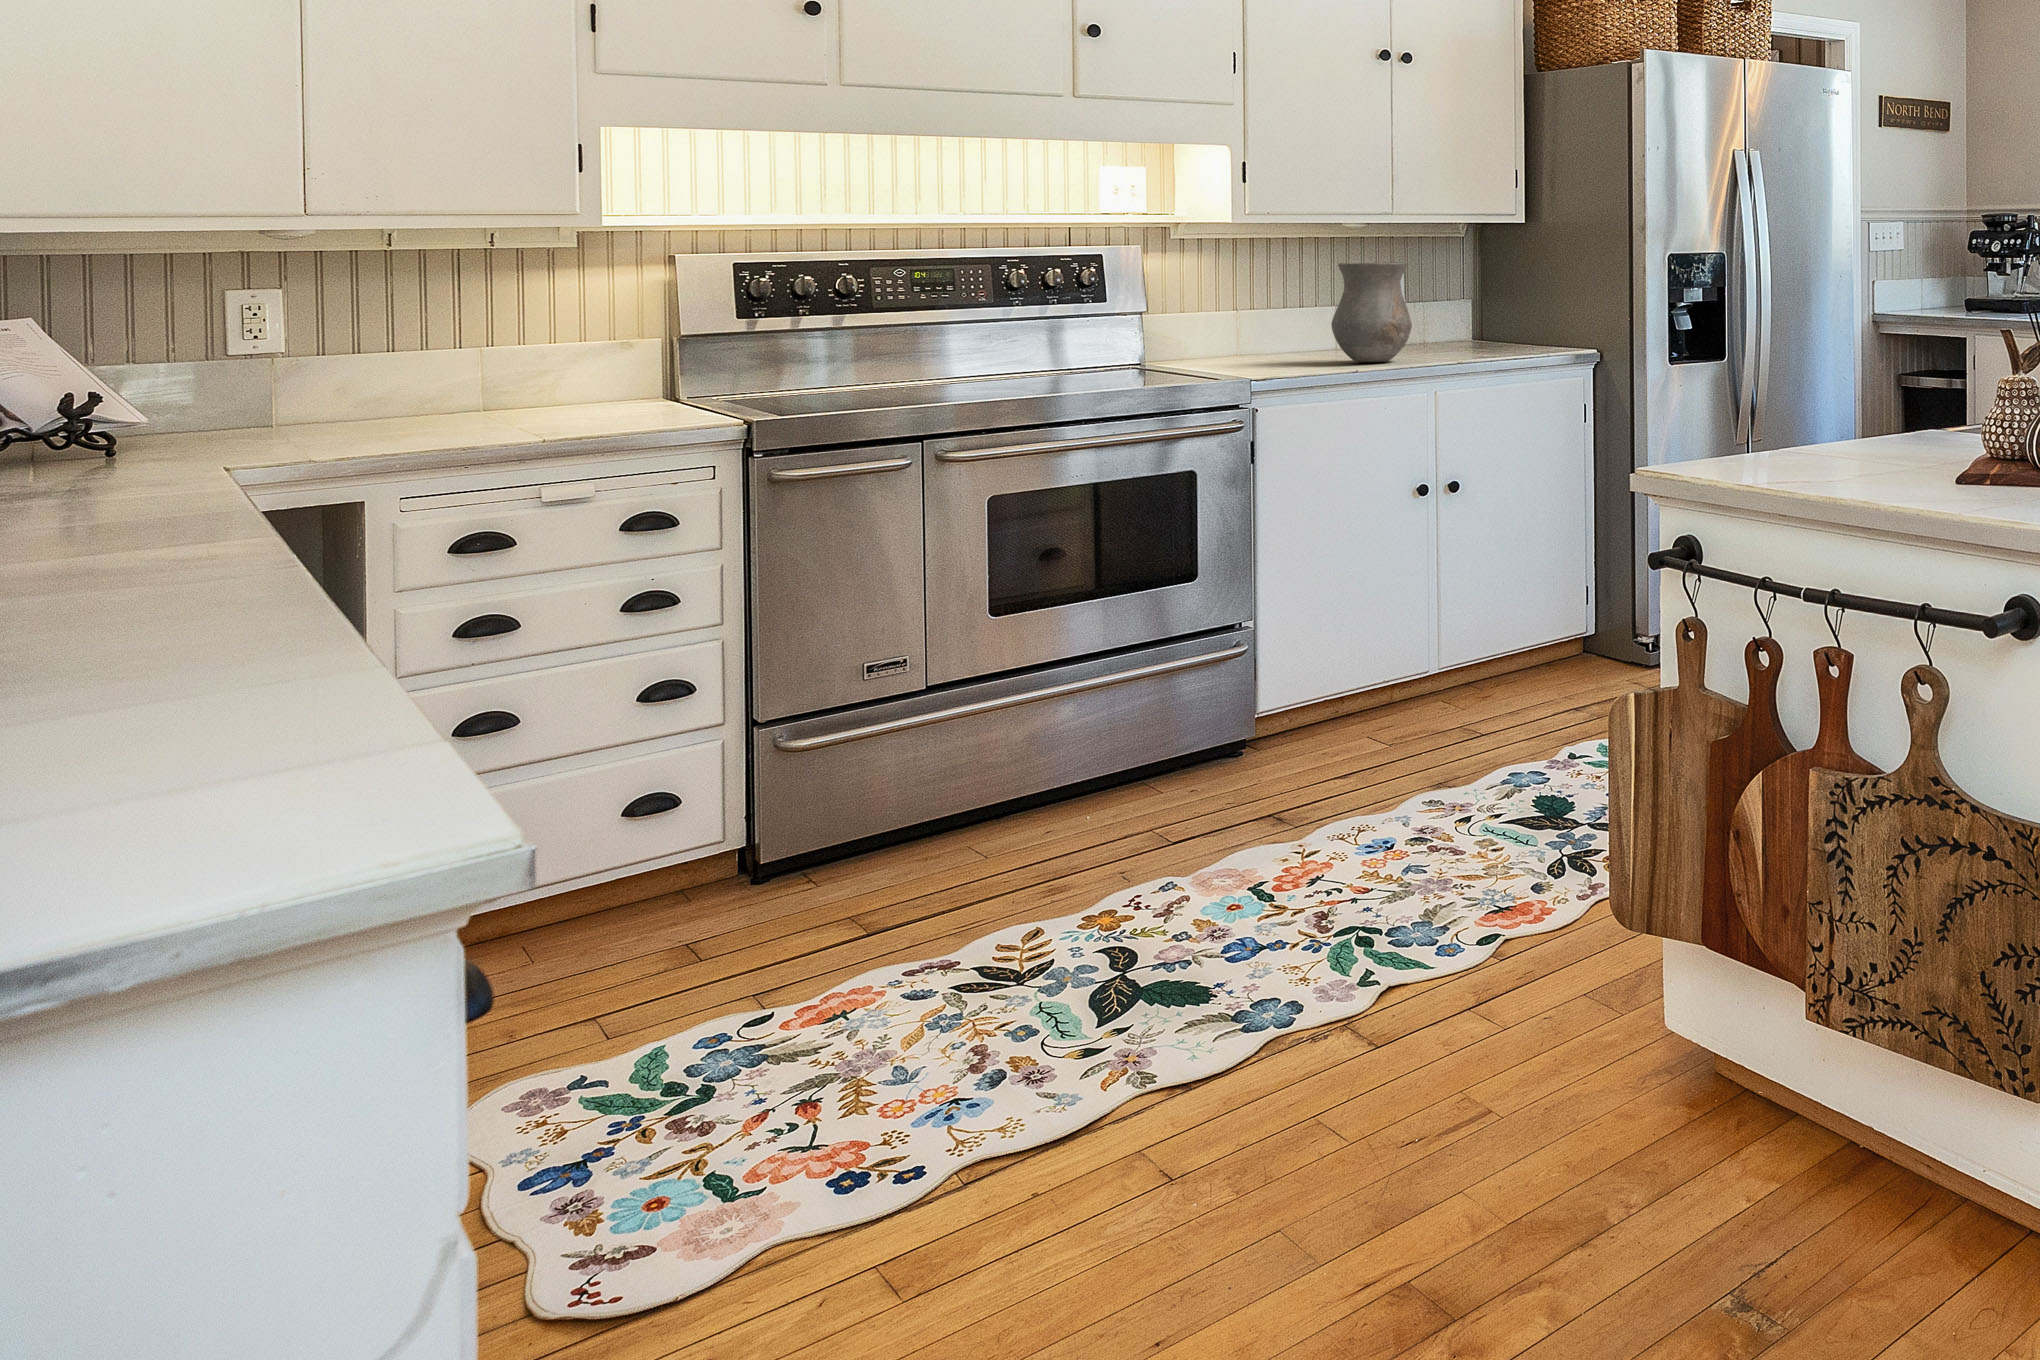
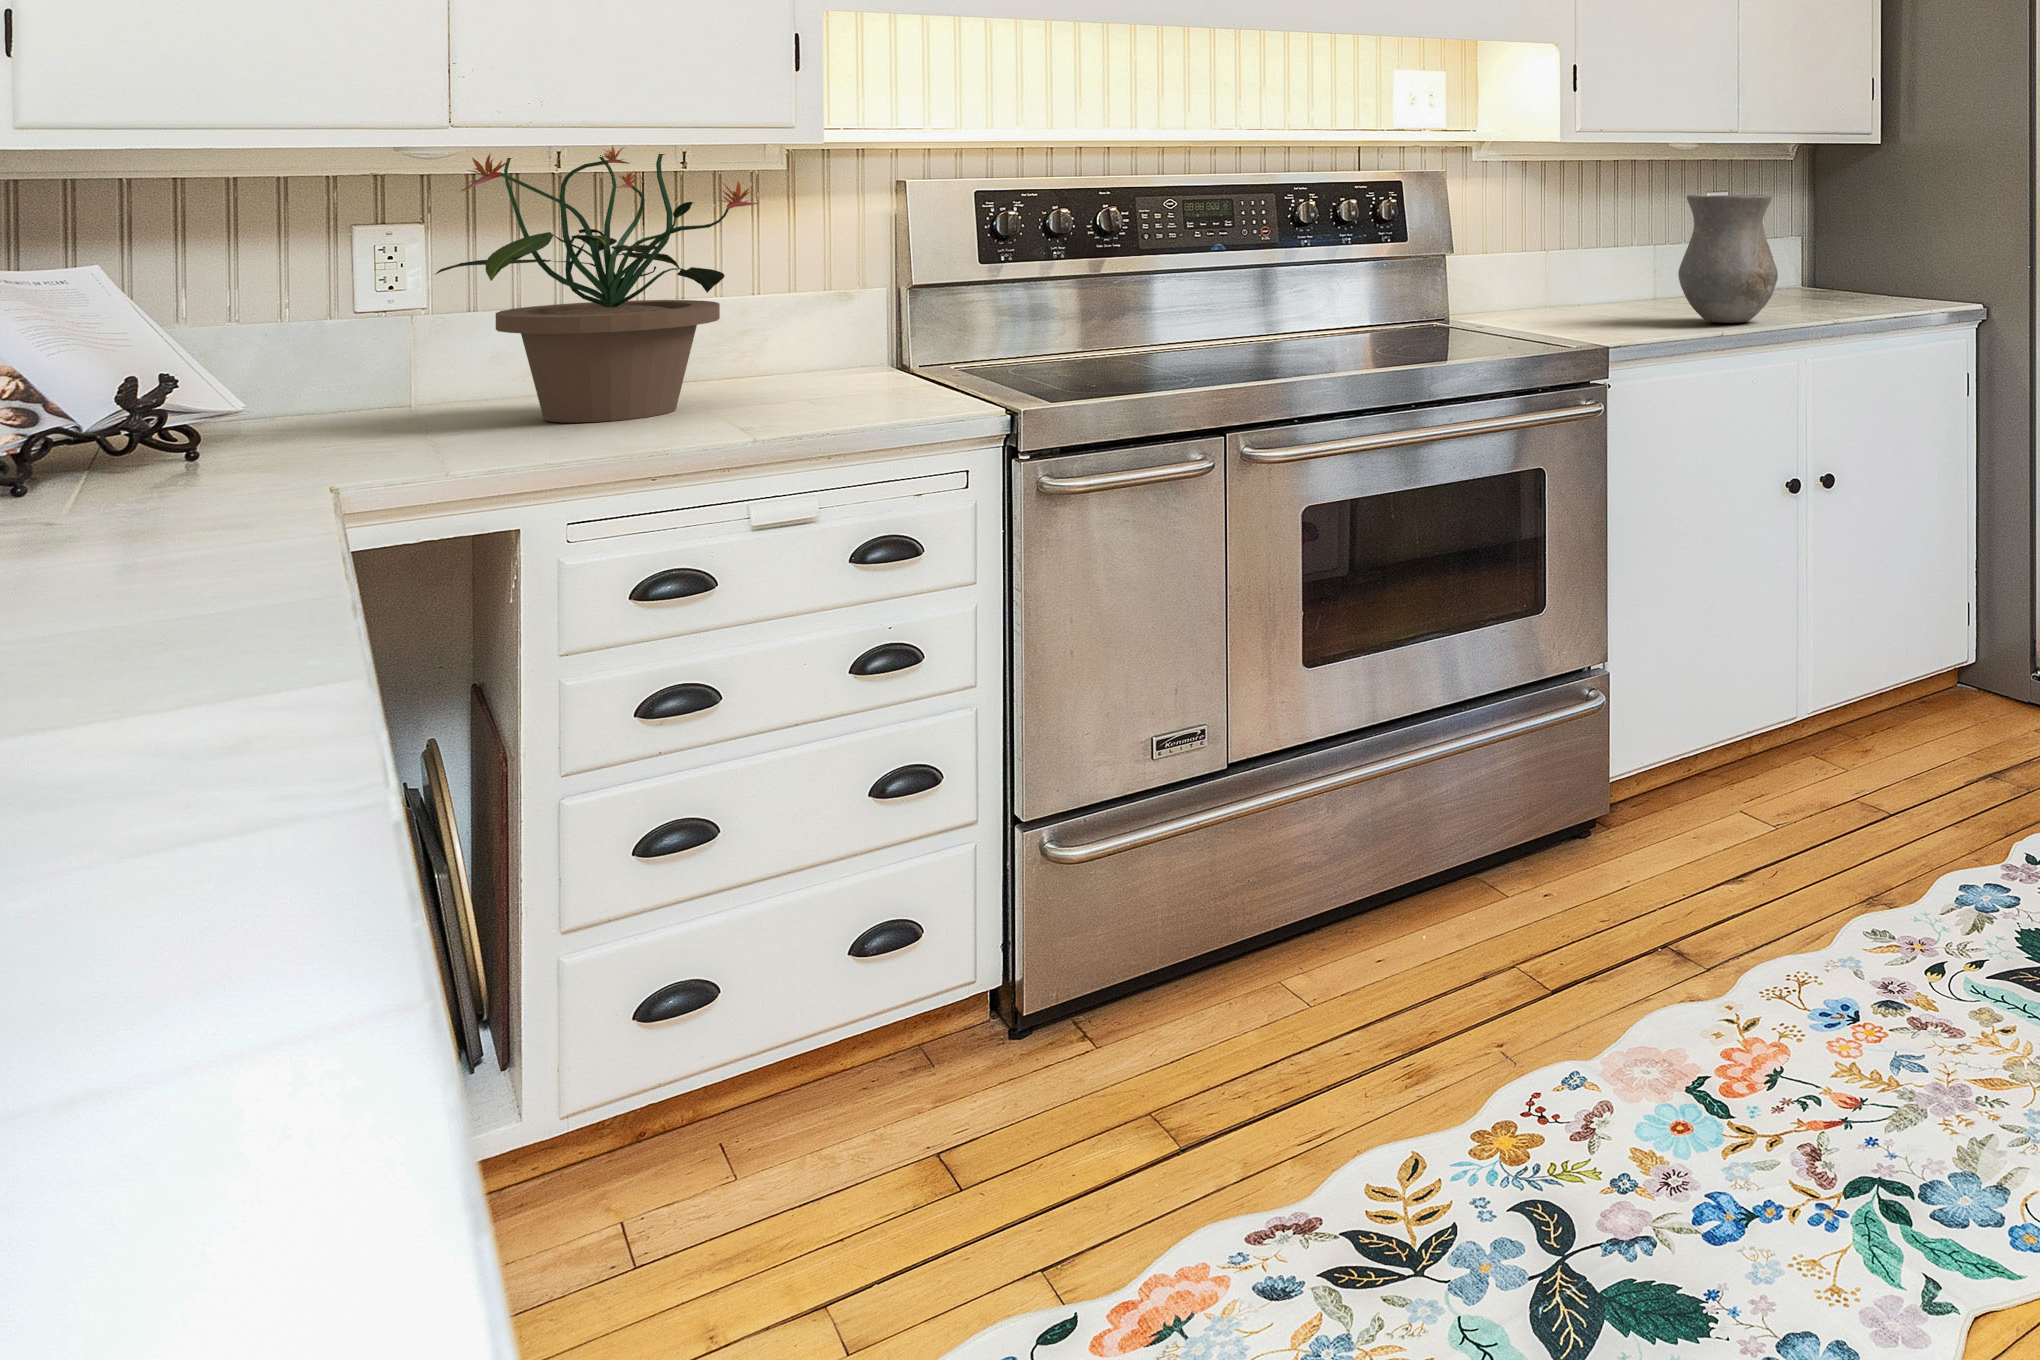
potted plant: none [290,208,554,432] -> present [436,146,758,423]

